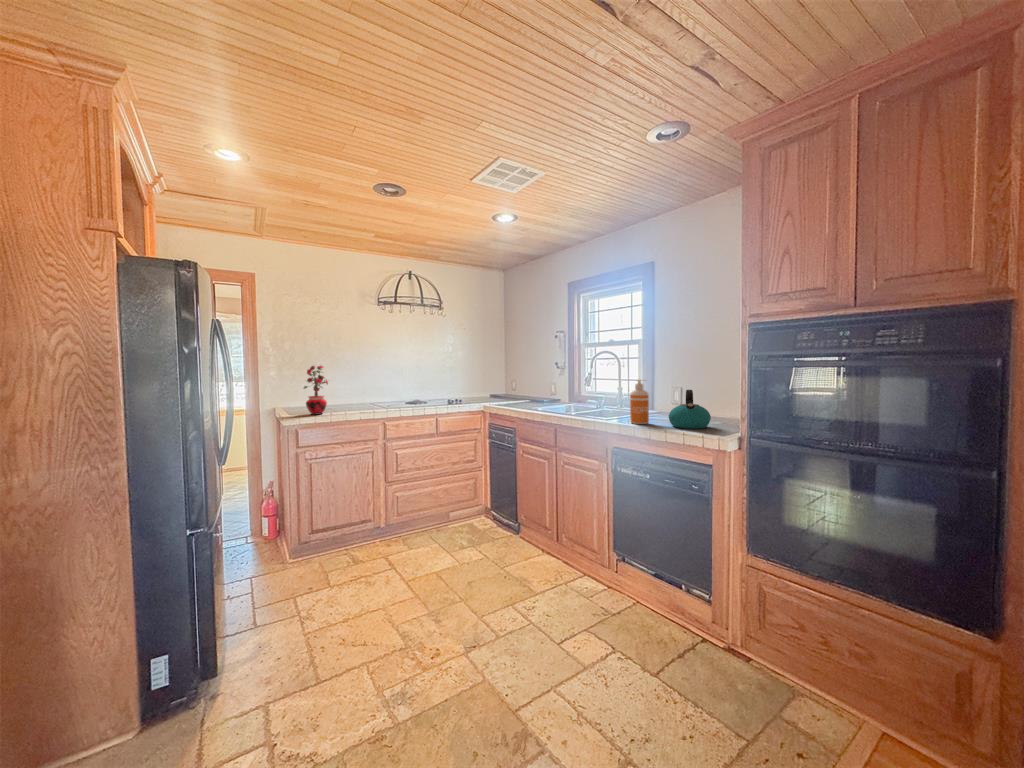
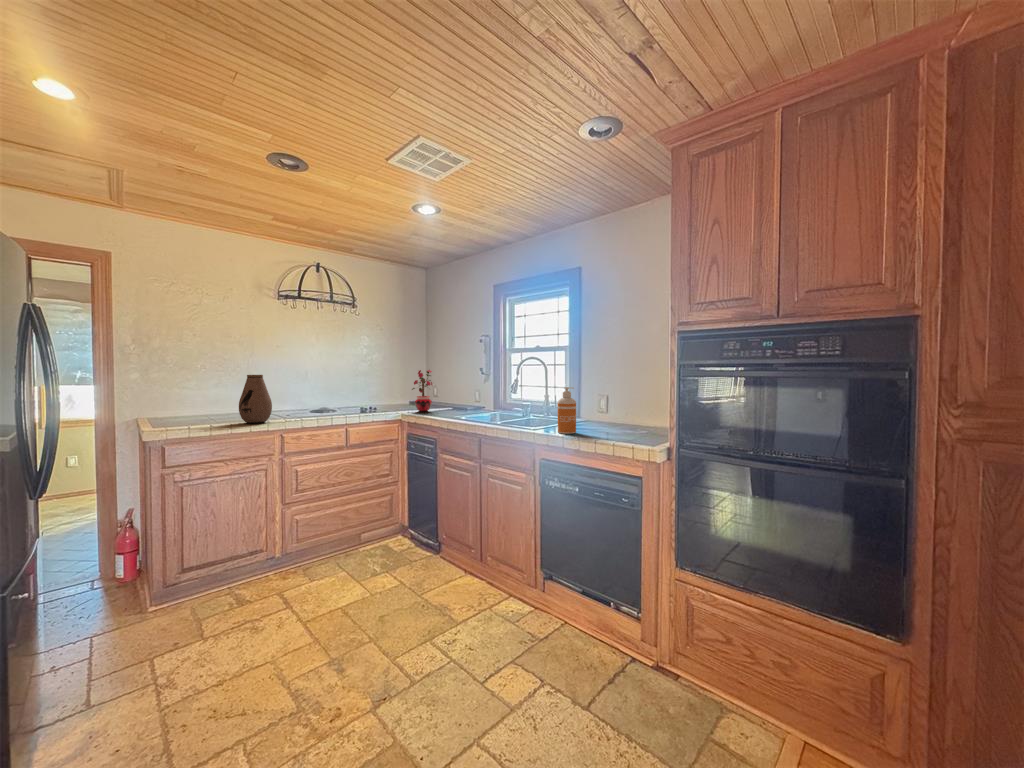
potted plant: present [304,366,328,415] -> present [412,370,432,412]
vase: none [351,371,377,413] -> present [239,375,272,424]
kettle: present [669,390,711,429] -> none [596,398,637,438]

